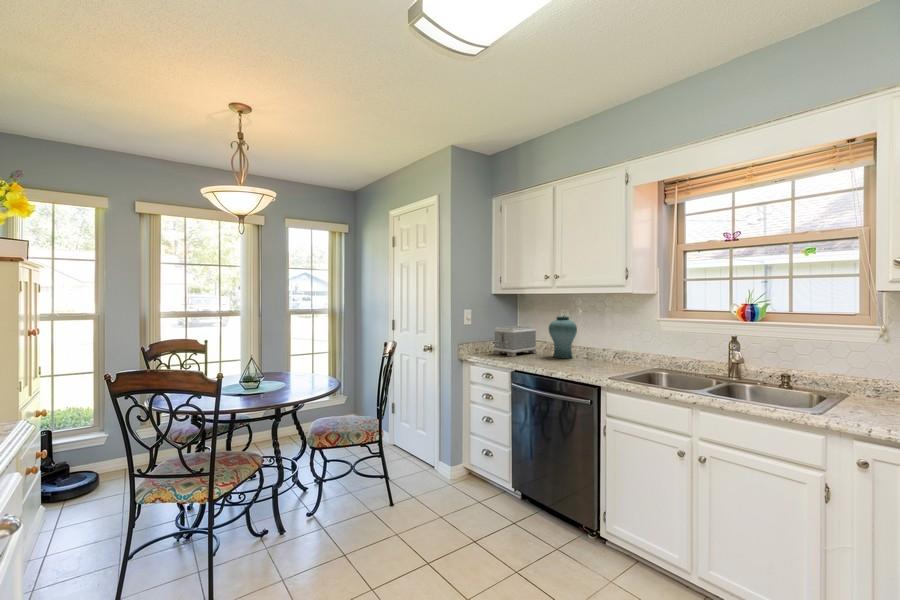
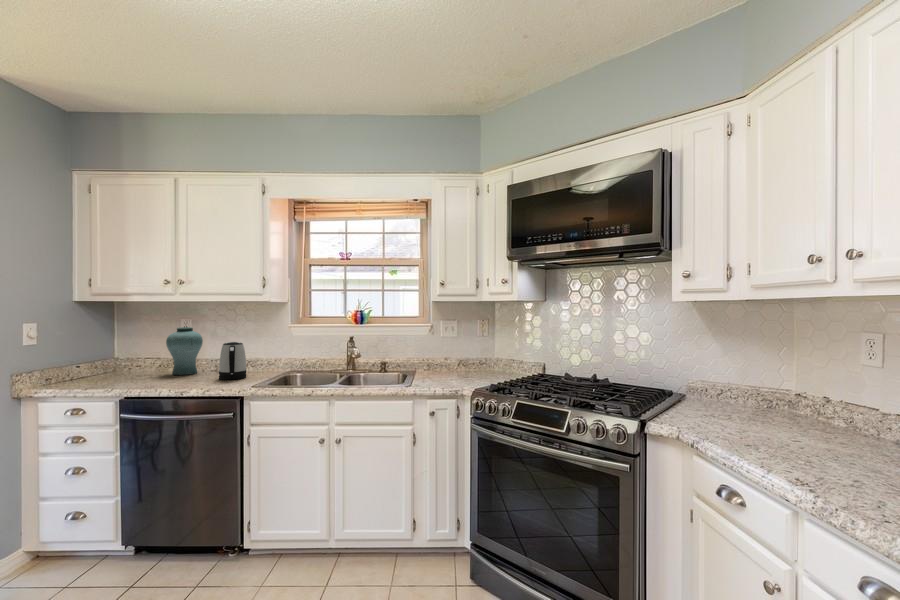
toaster: present [493,326,537,357] -> none [79,342,147,382]
kettle: none [585,332,611,368] -> present [219,342,246,380]

